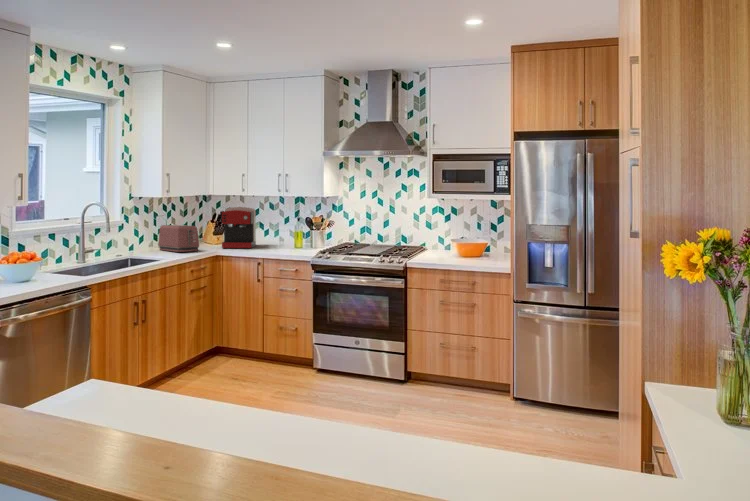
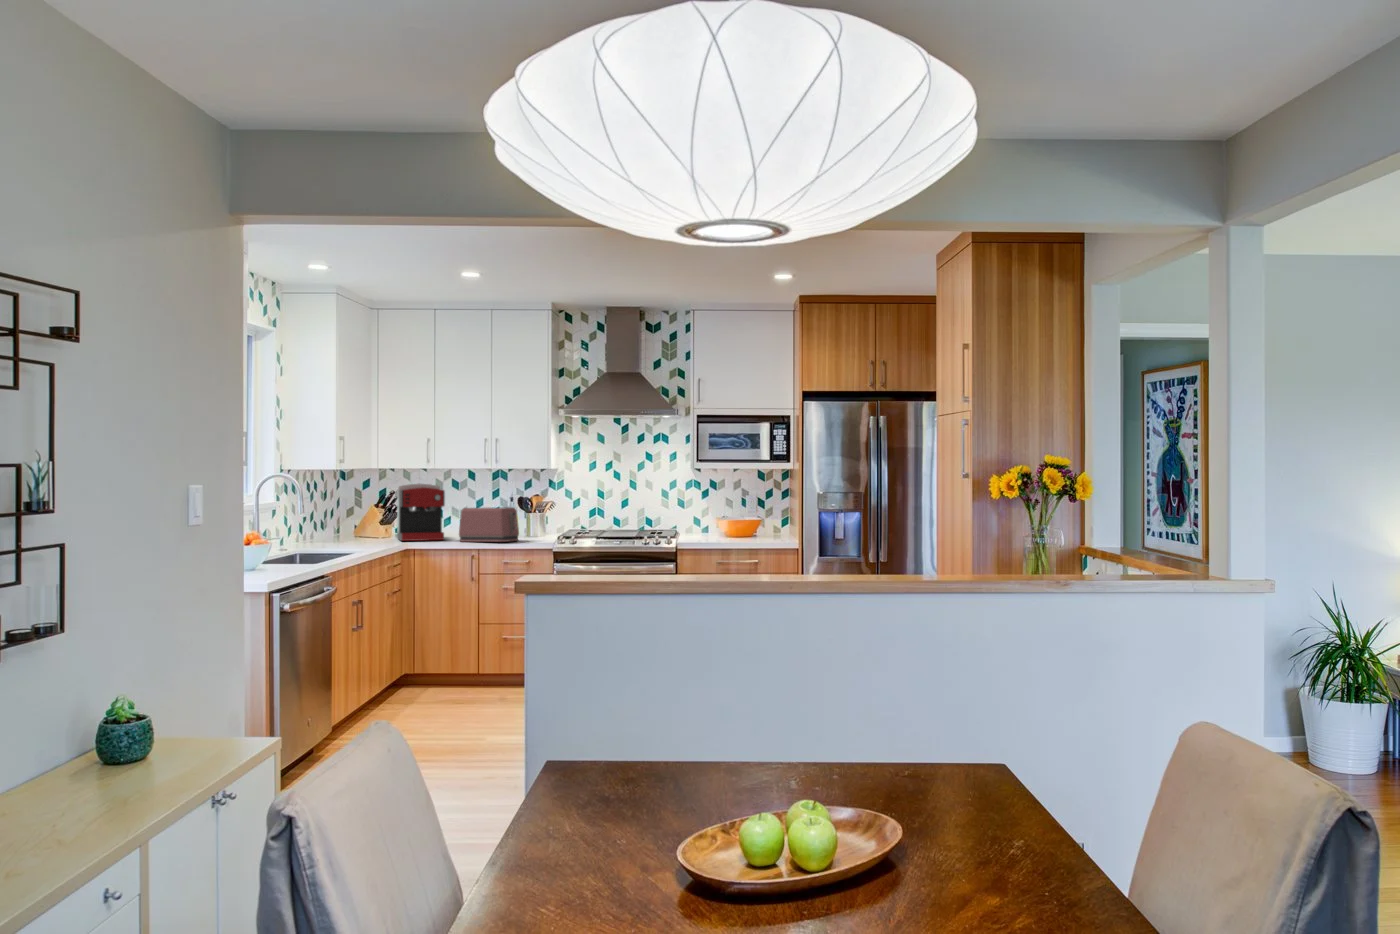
toaster: present [159,225,199,252] -> present [459,507,519,542]

